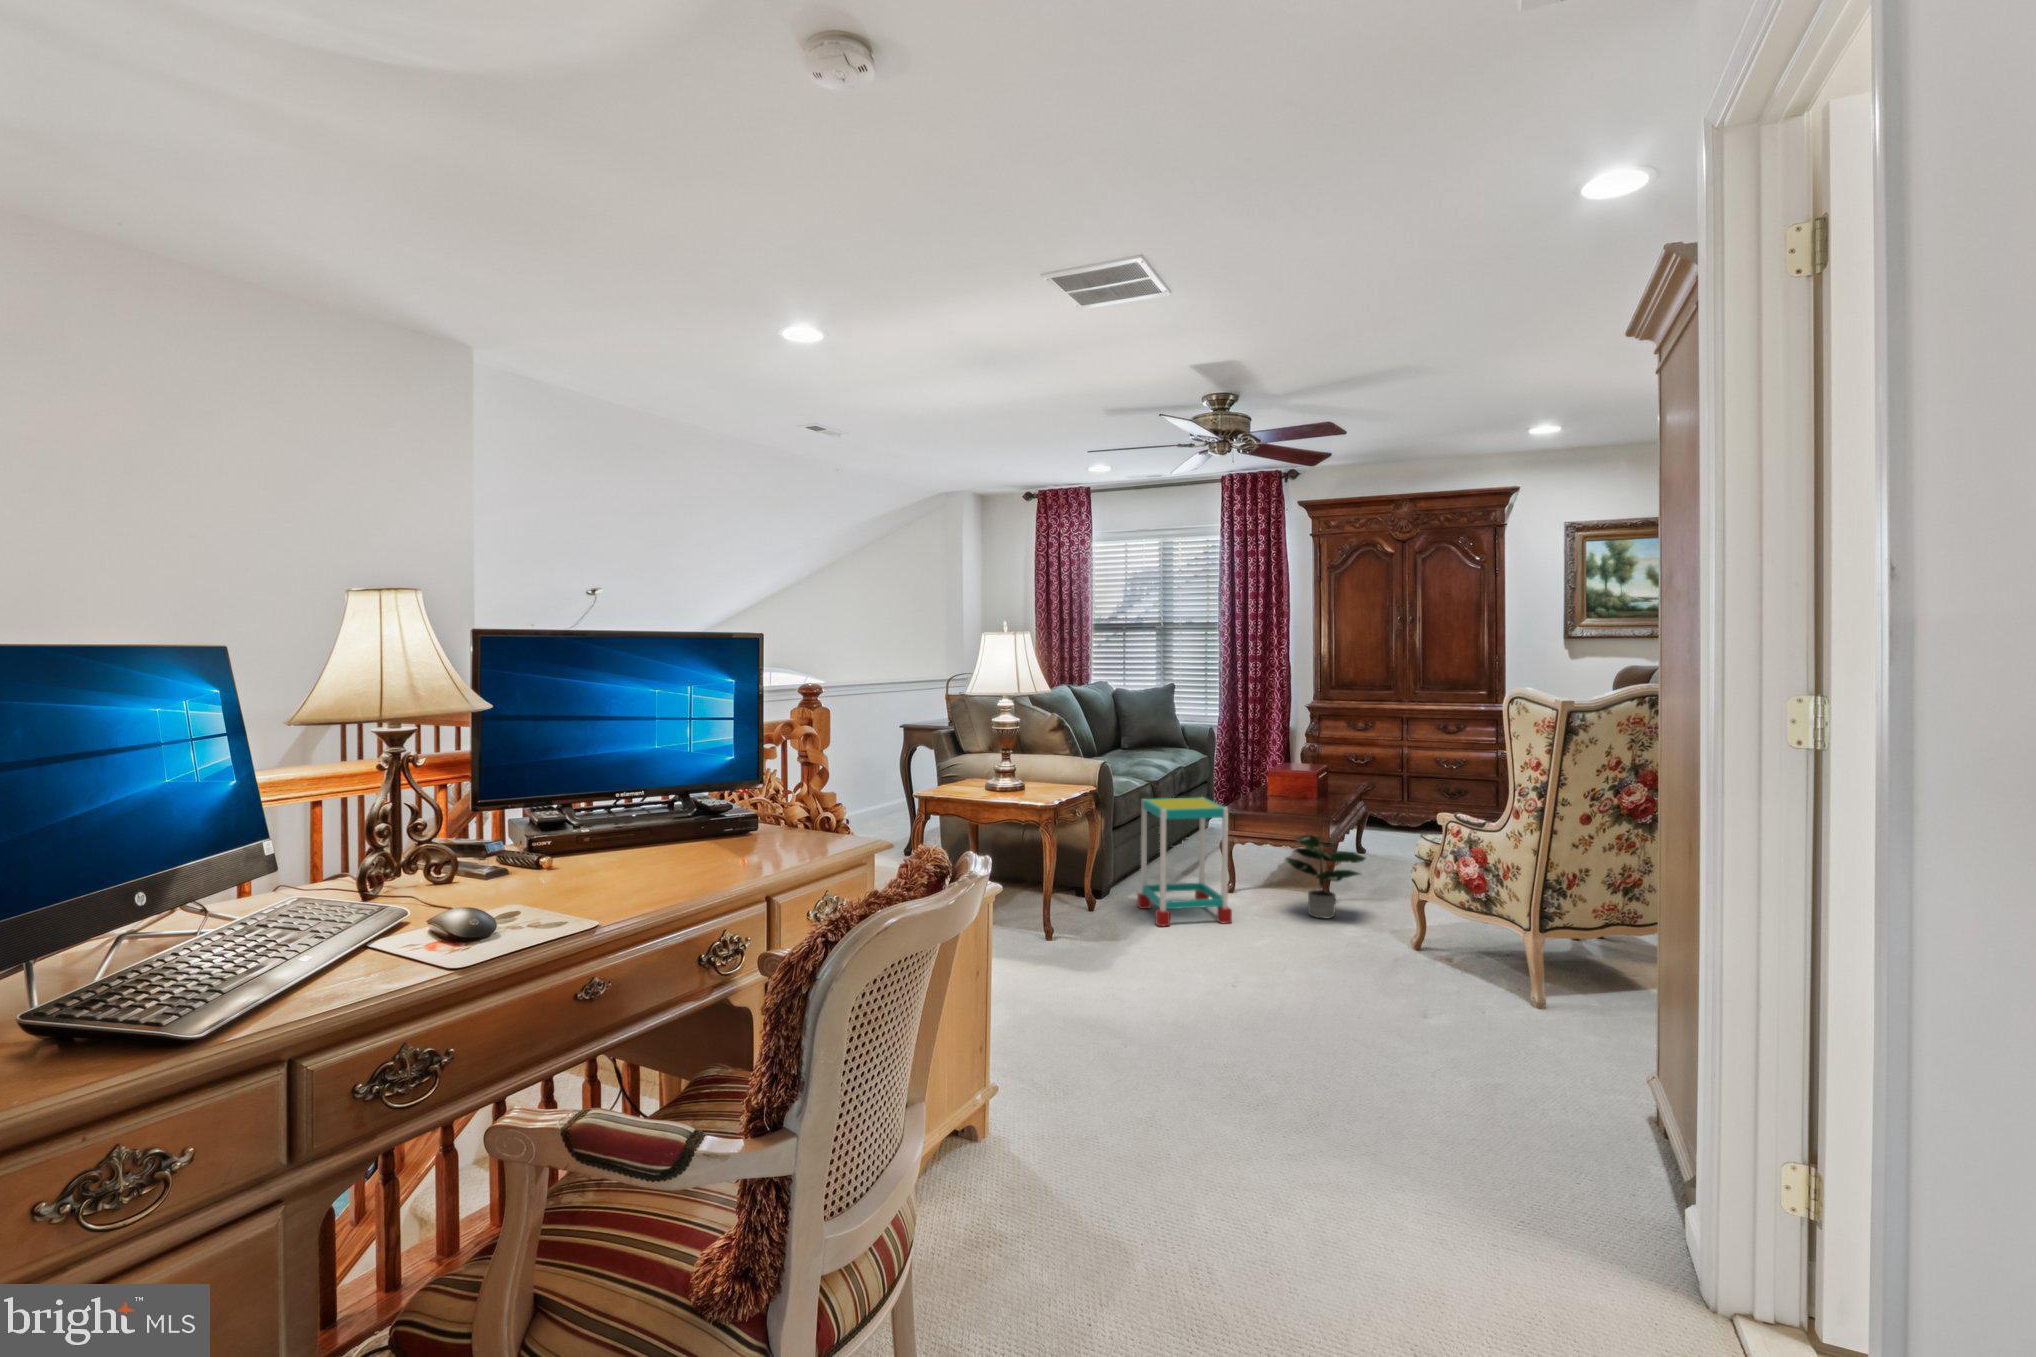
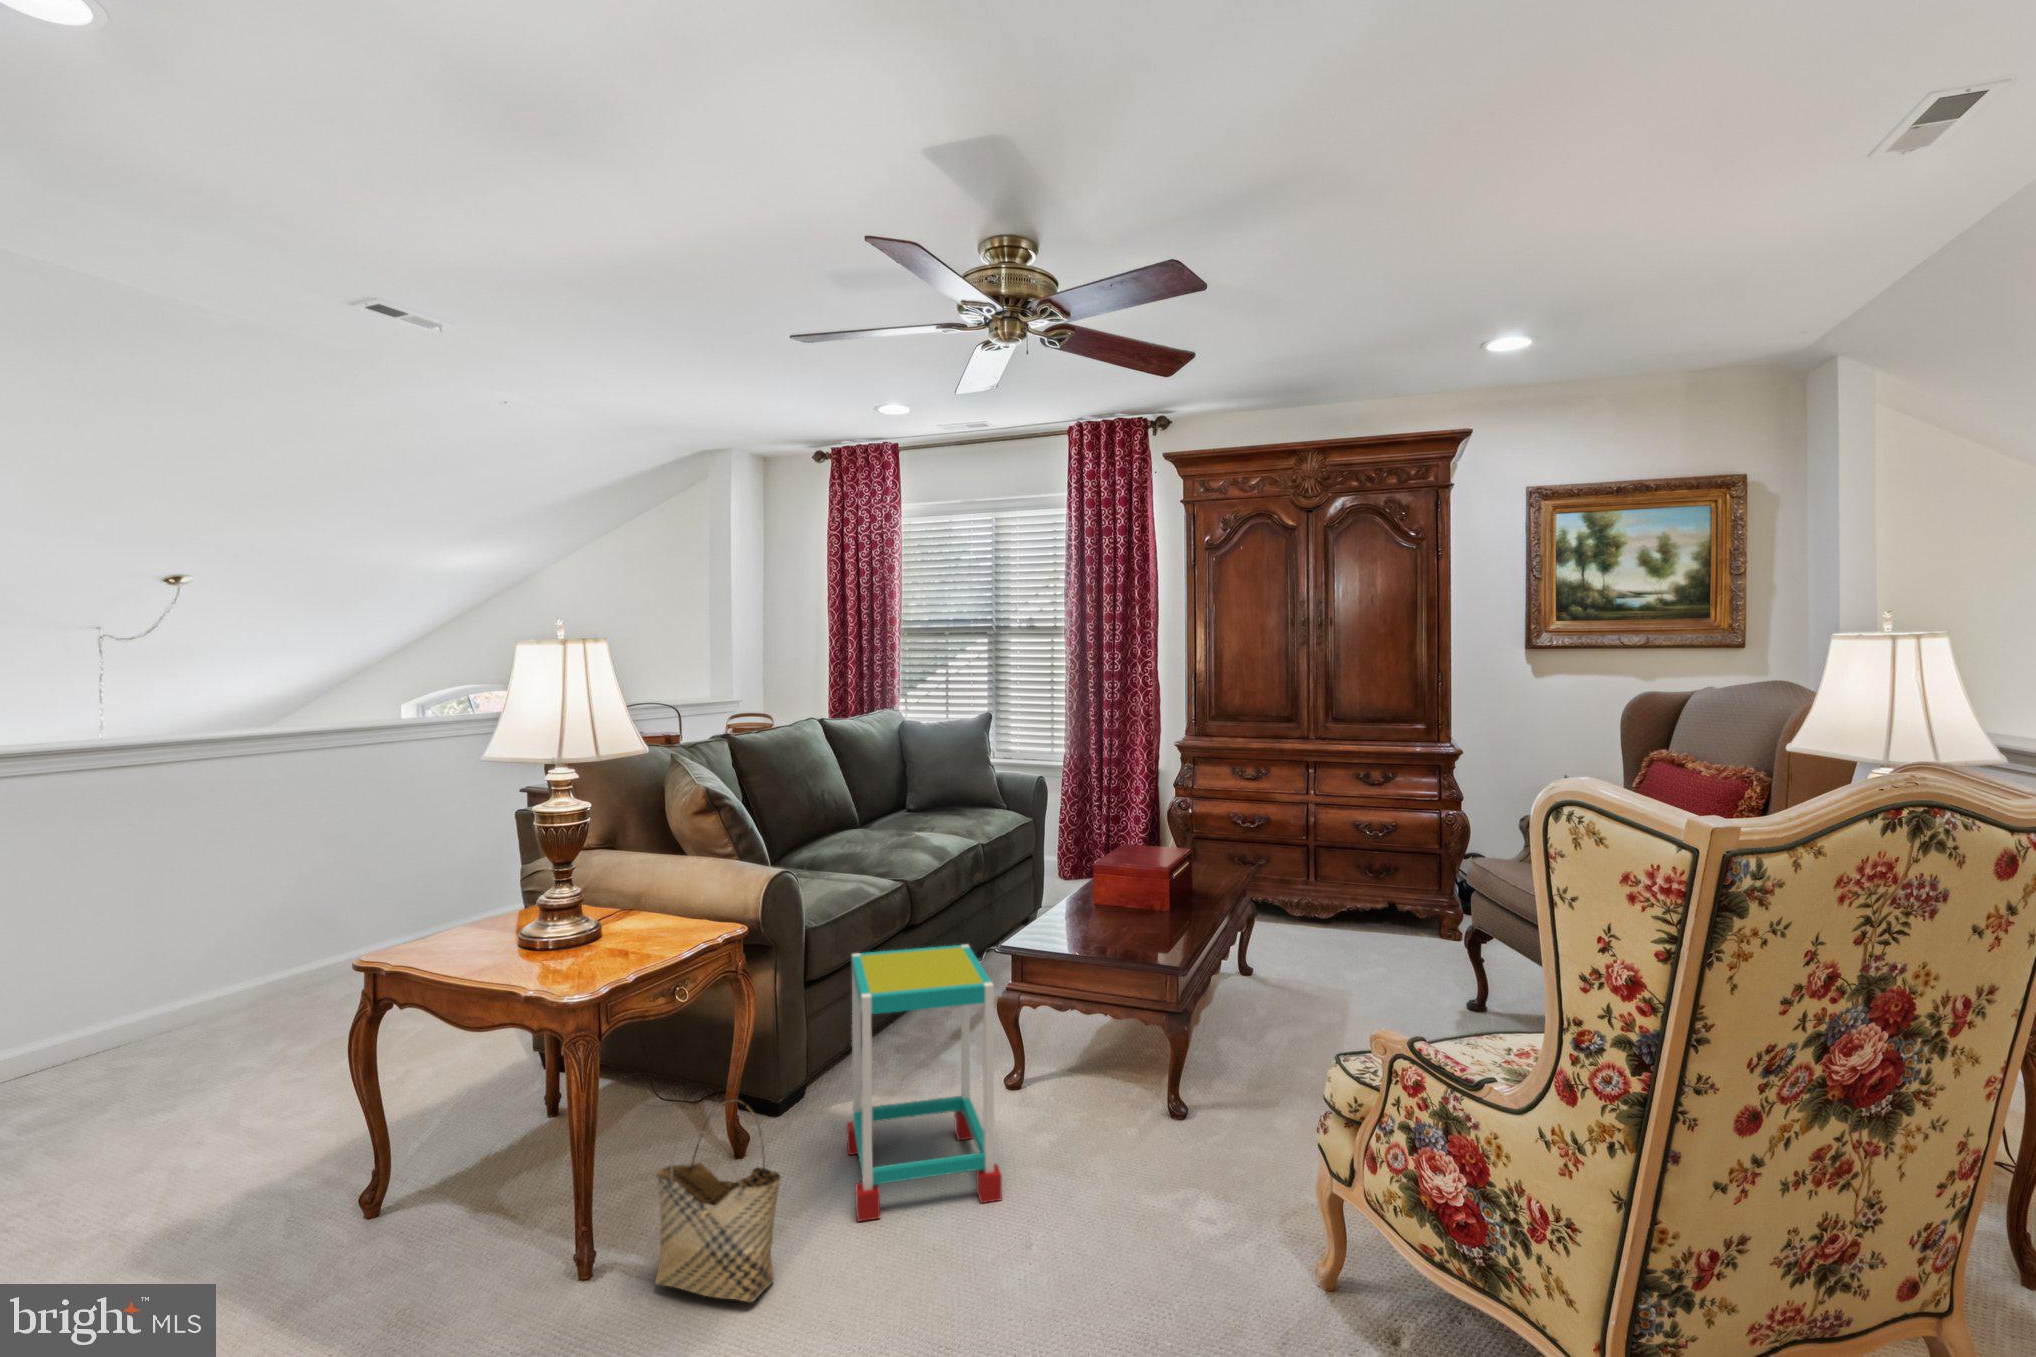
potted plant: present [1286,835,1365,918] -> none [1108,1003,1250,1176]
woven basket: none [1070,853,1133,943] -> present [655,1099,780,1302]

